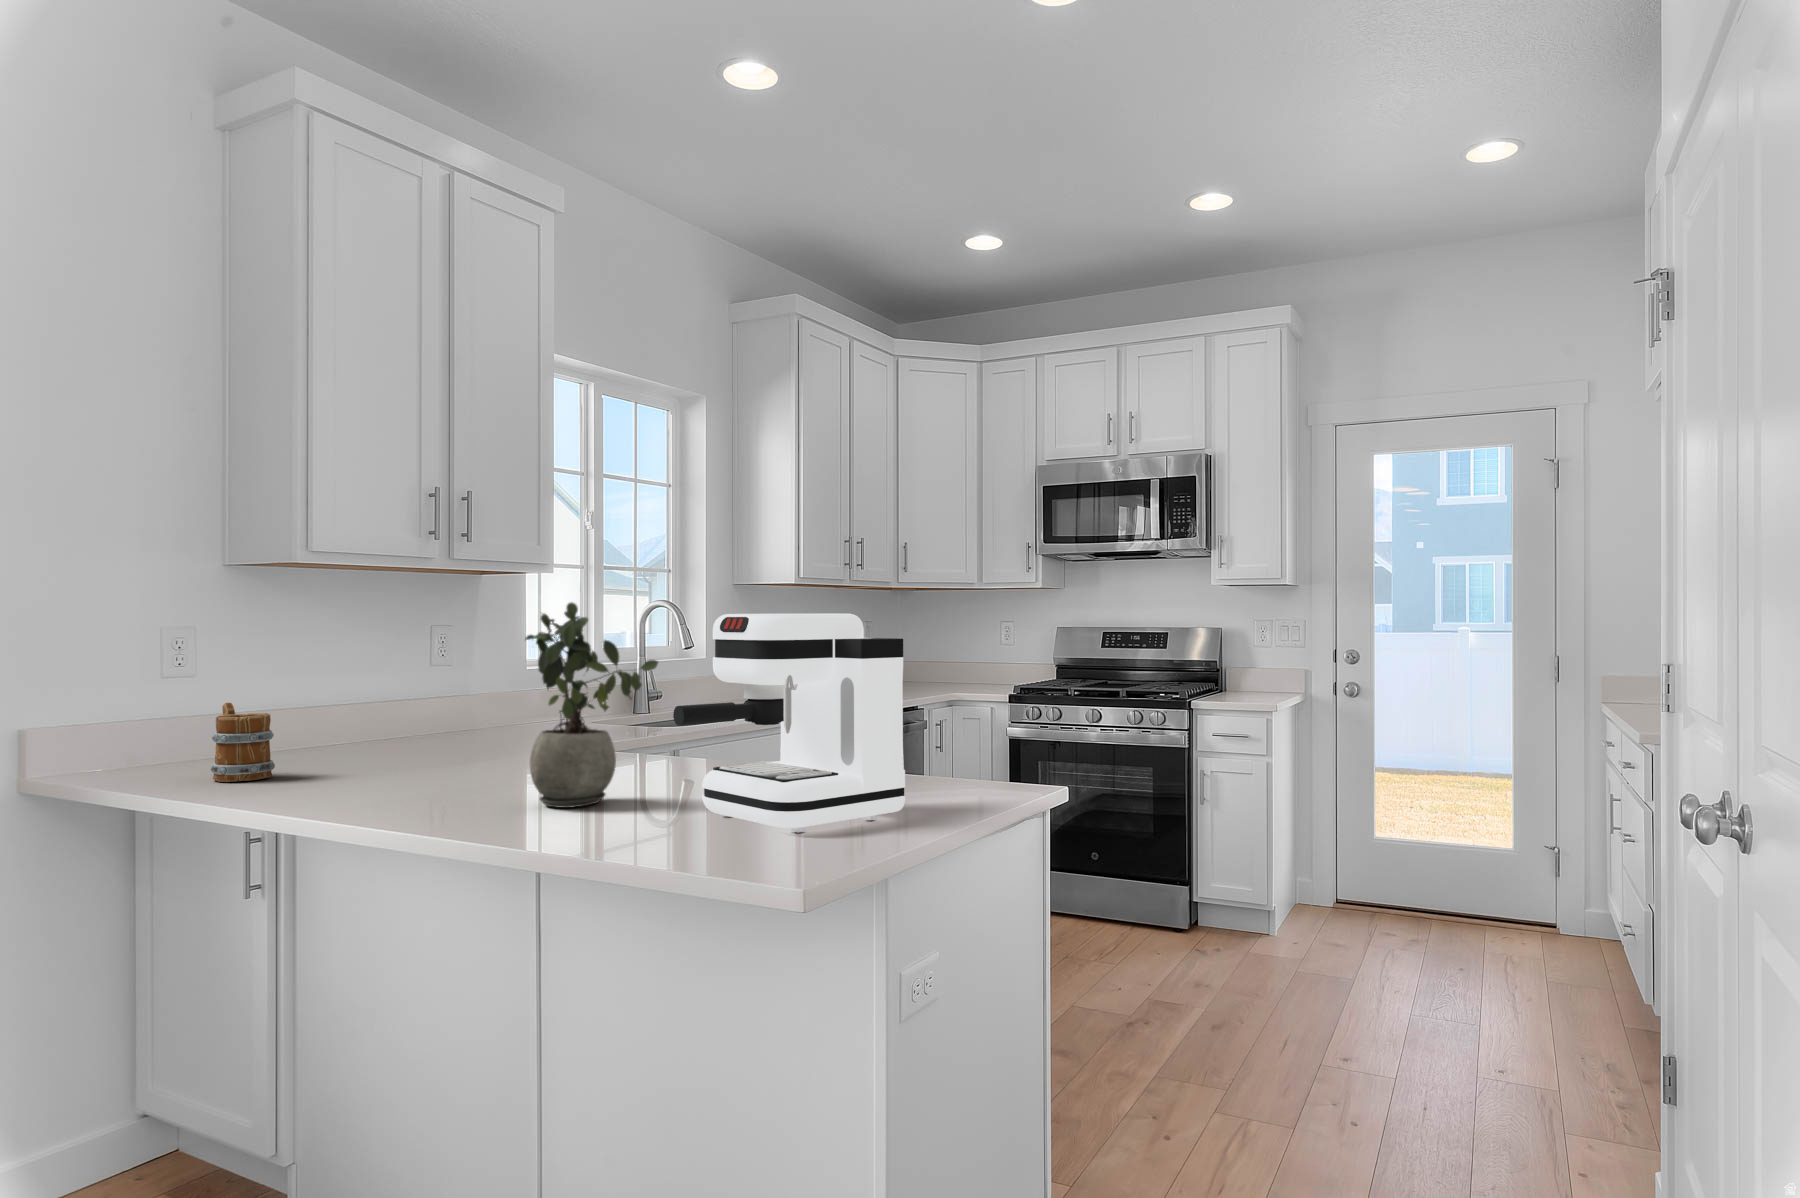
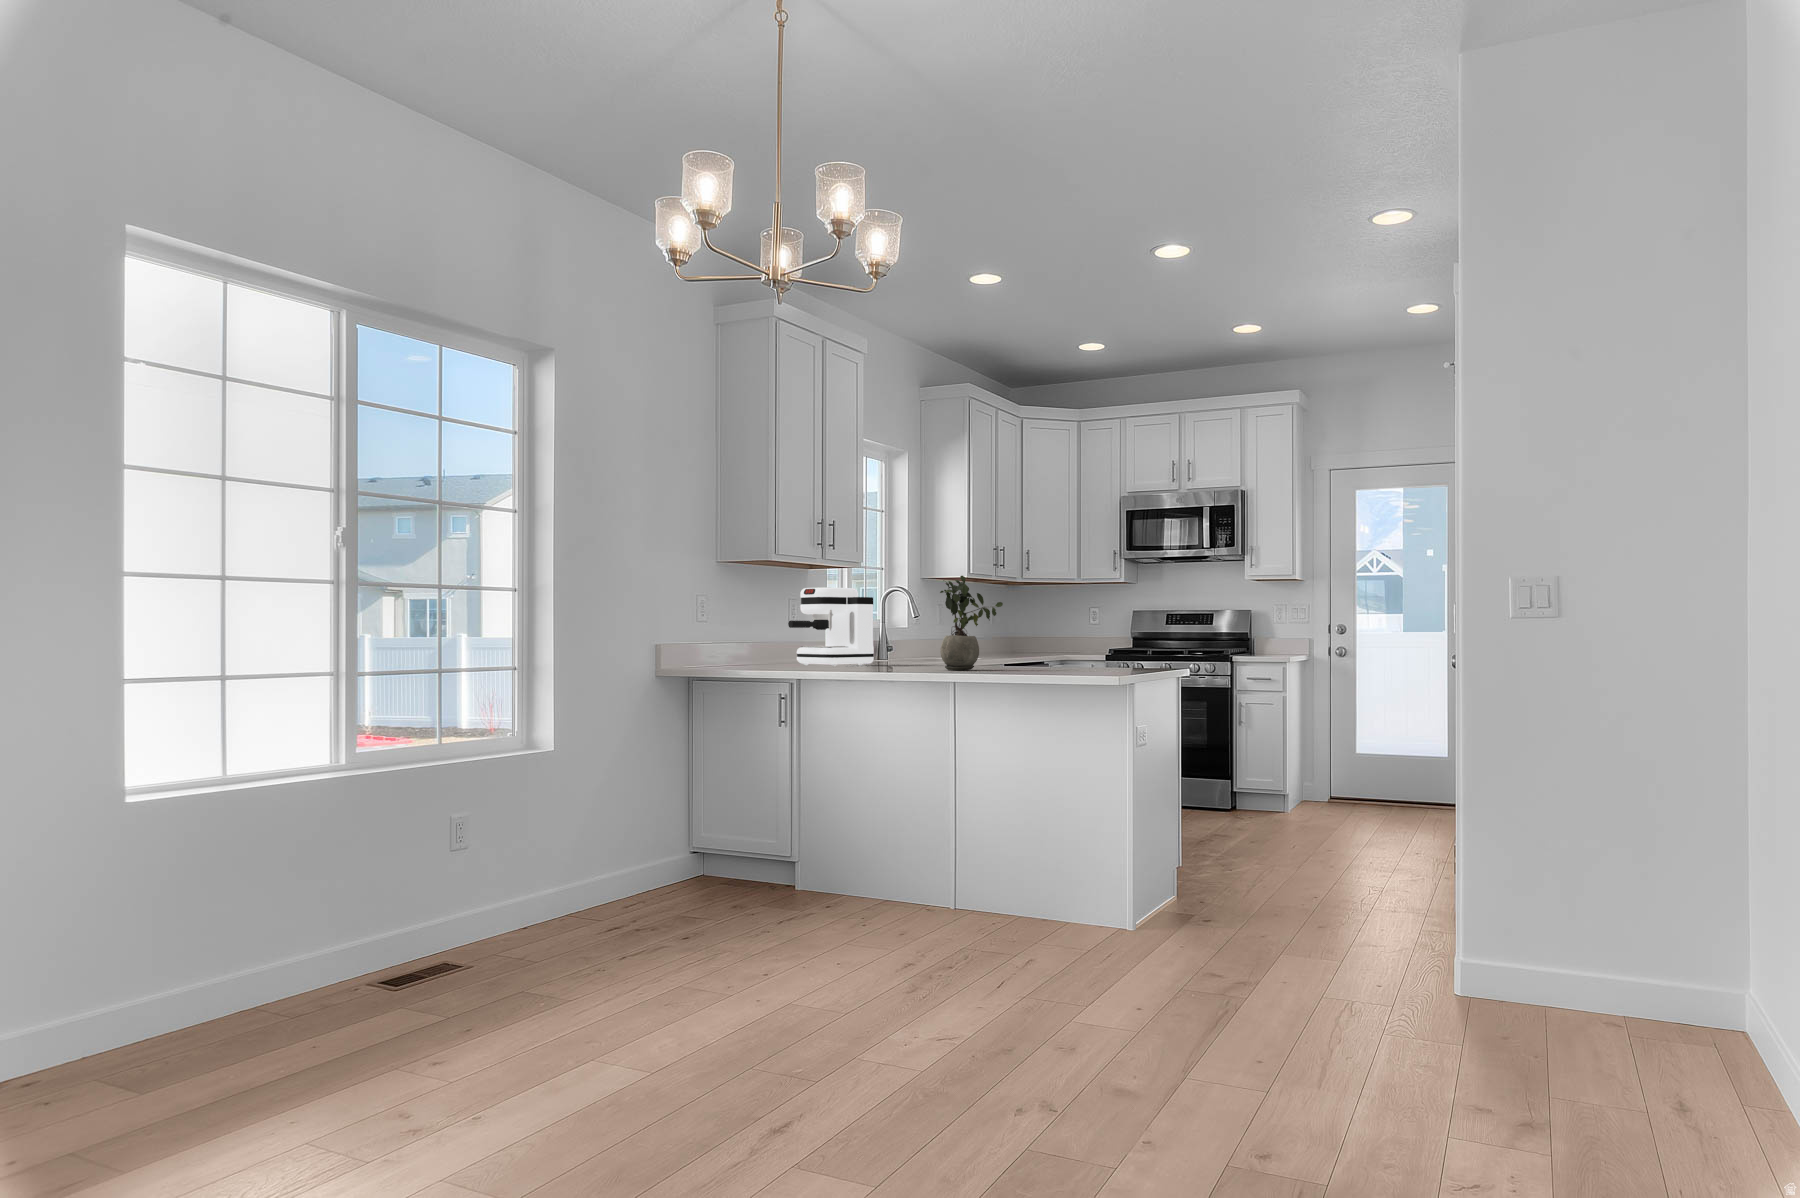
coffee maker: present [673,614,905,833] -> present [788,587,874,666]
mug: present [210,703,275,782] -> none [744,630,777,668]

